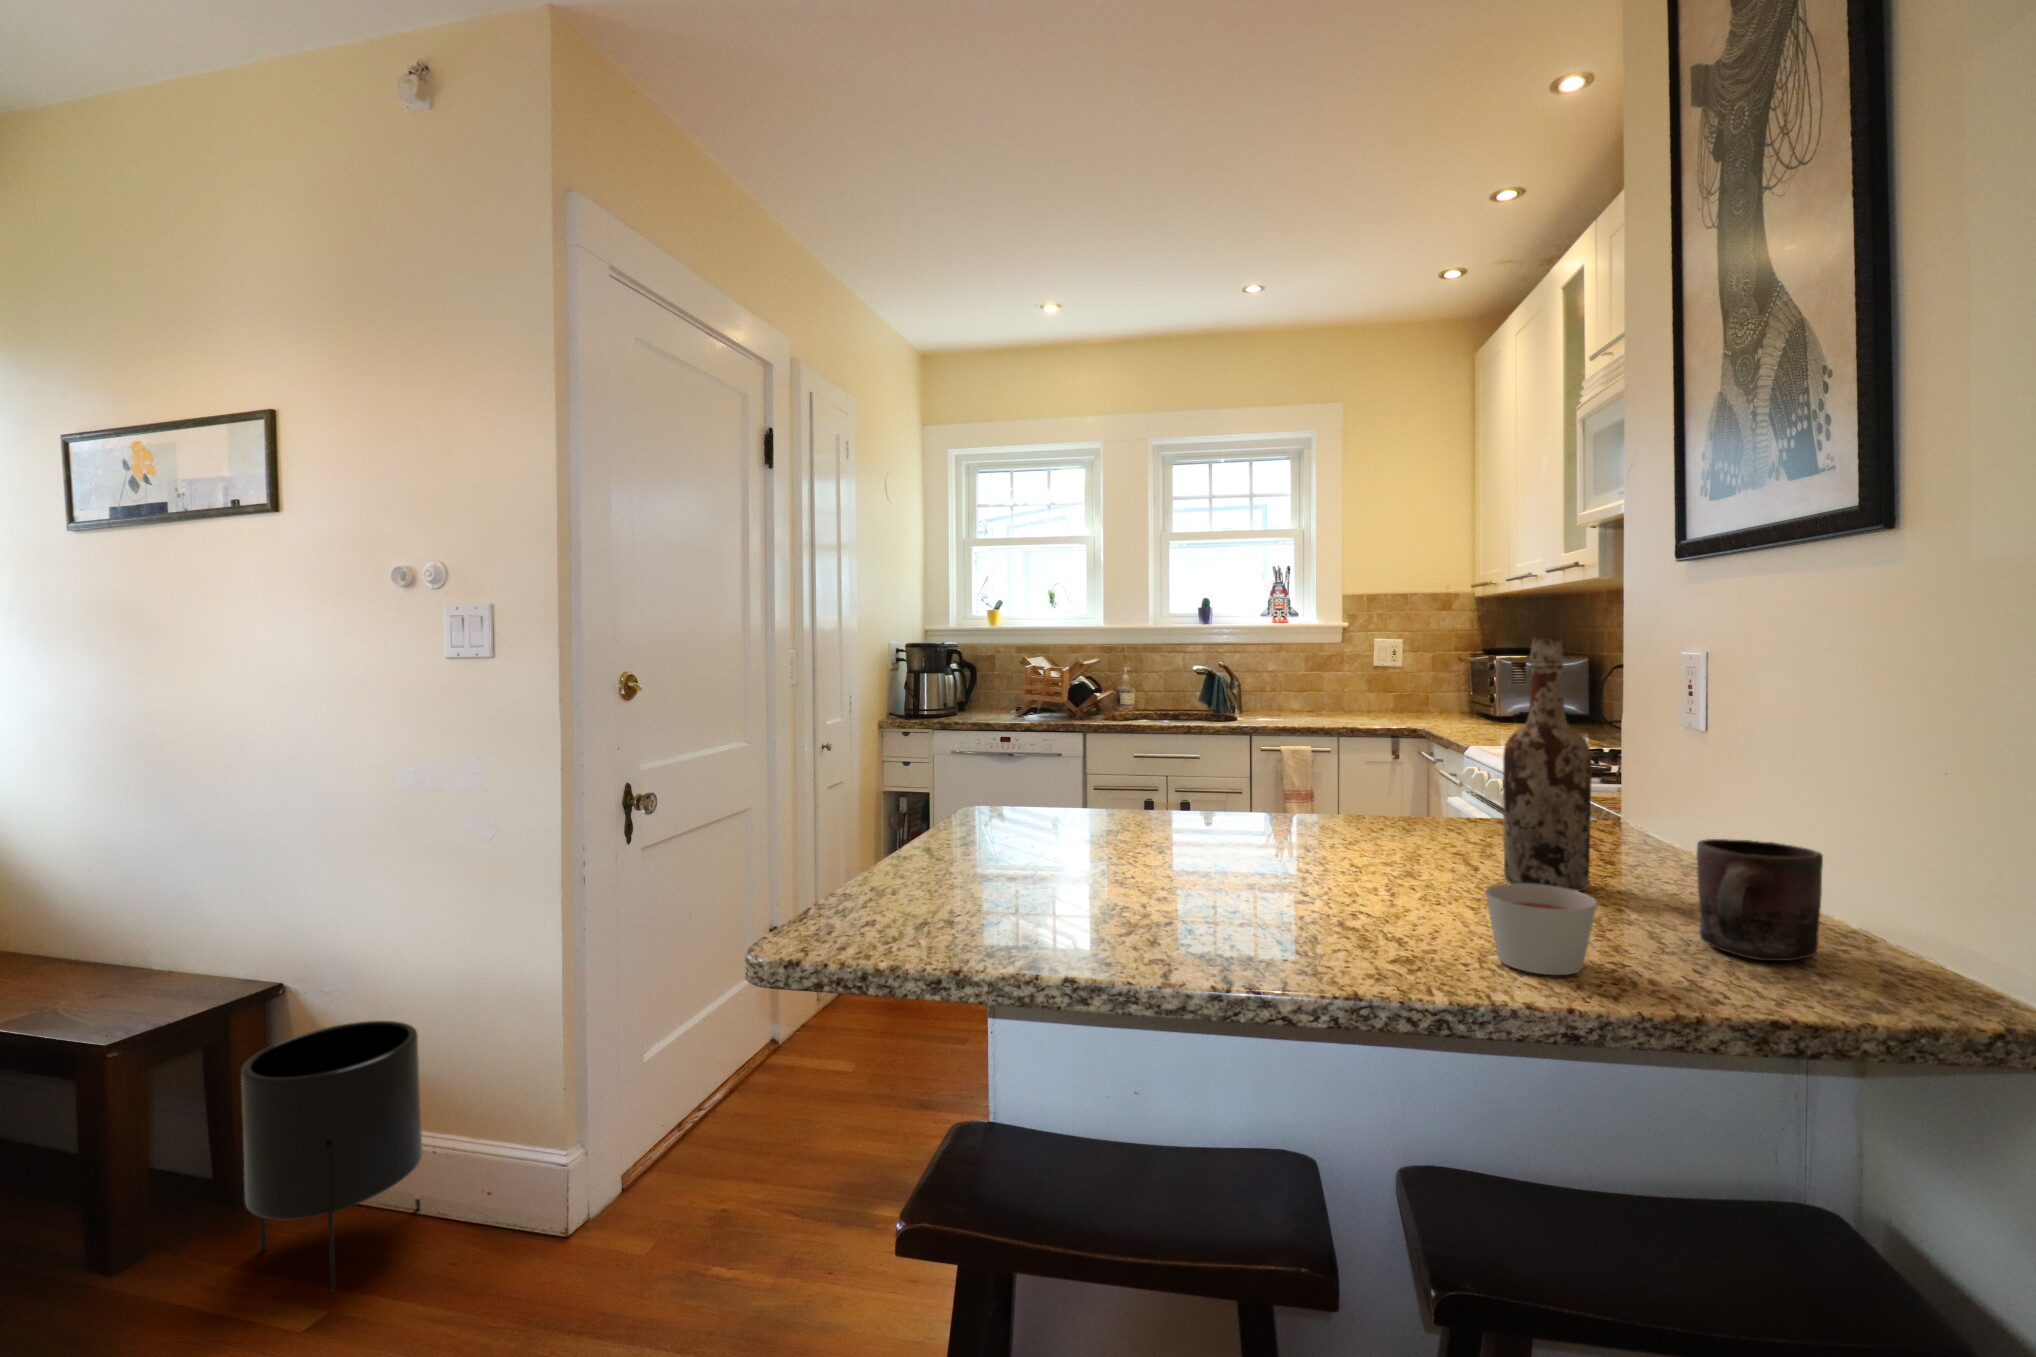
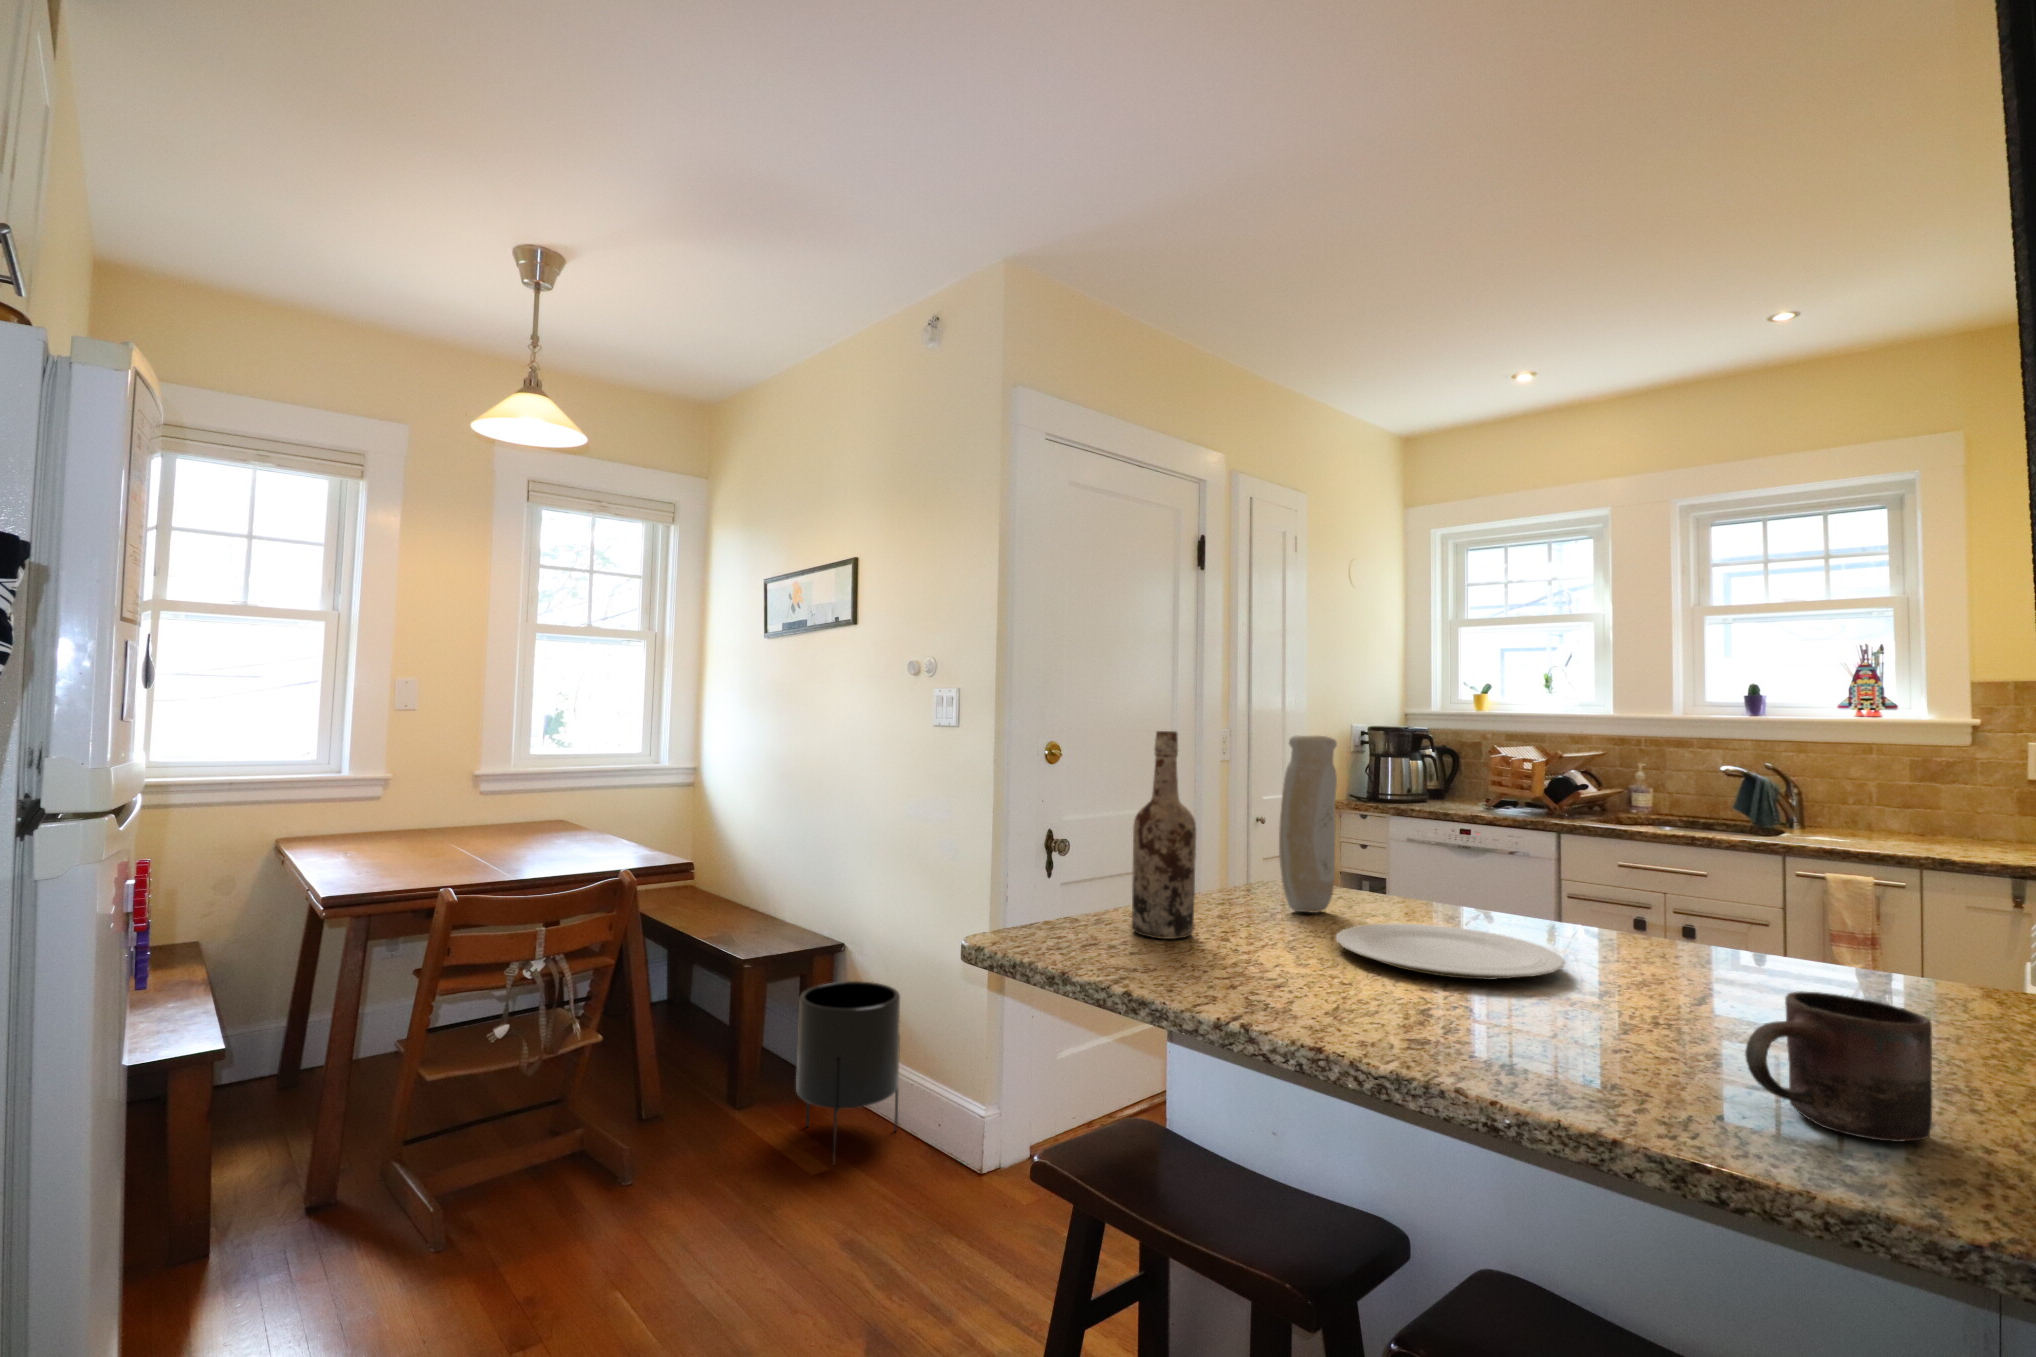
wine bottle: present [1503,637,1592,892] -> present [1132,731,1196,939]
vase: none [1035,642,1090,836] -> present [1279,736,1337,913]
plate: none [1149,829,1373,881] -> present [1336,923,1565,980]
candle: present [1485,884,1597,975] -> none [1493,992,1600,1085]

